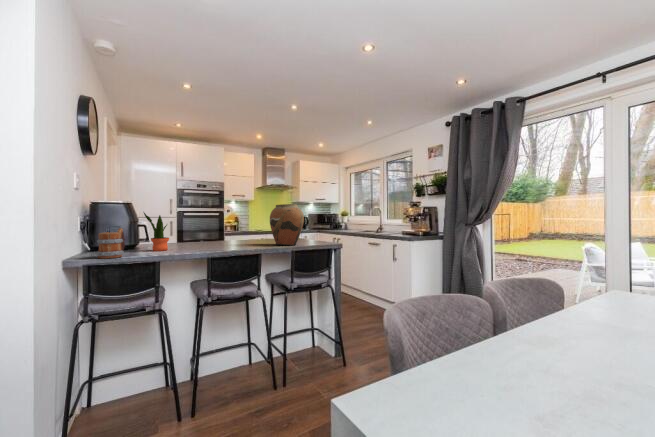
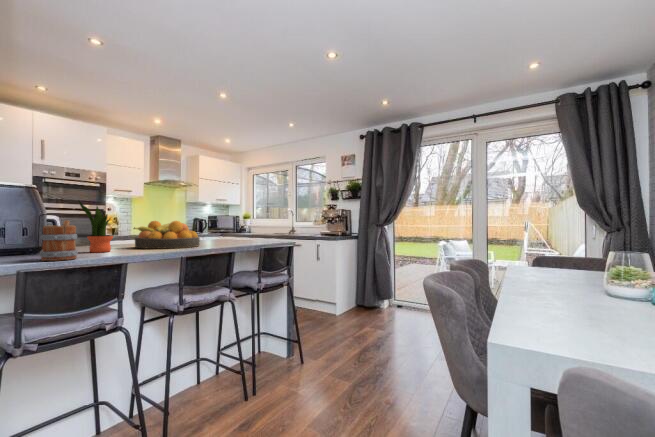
vase: present [270,204,304,246] -> none [225,200,267,244]
fruit bowl: none [193,225,244,249] -> present [134,221,200,248]

